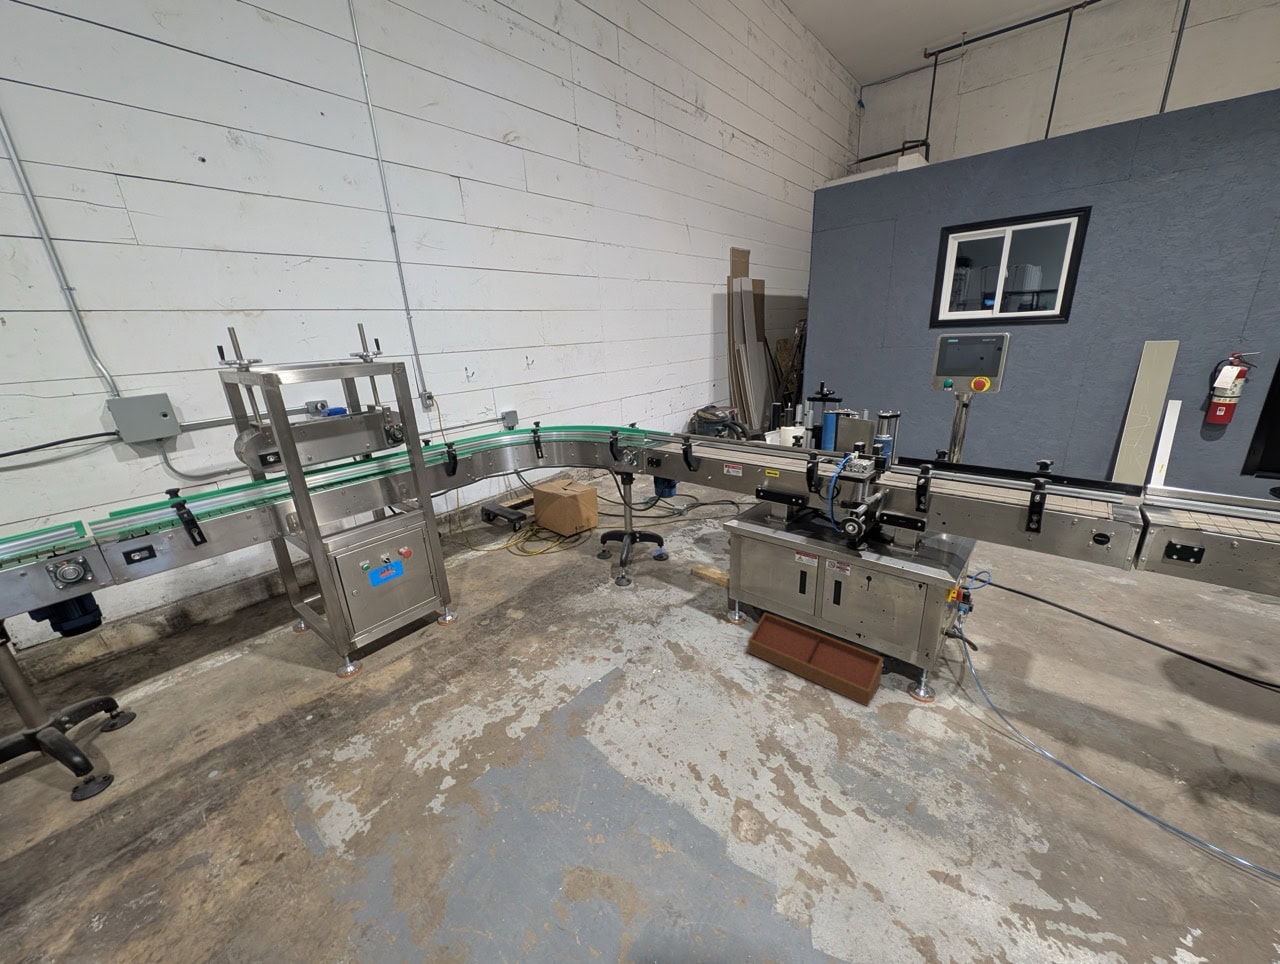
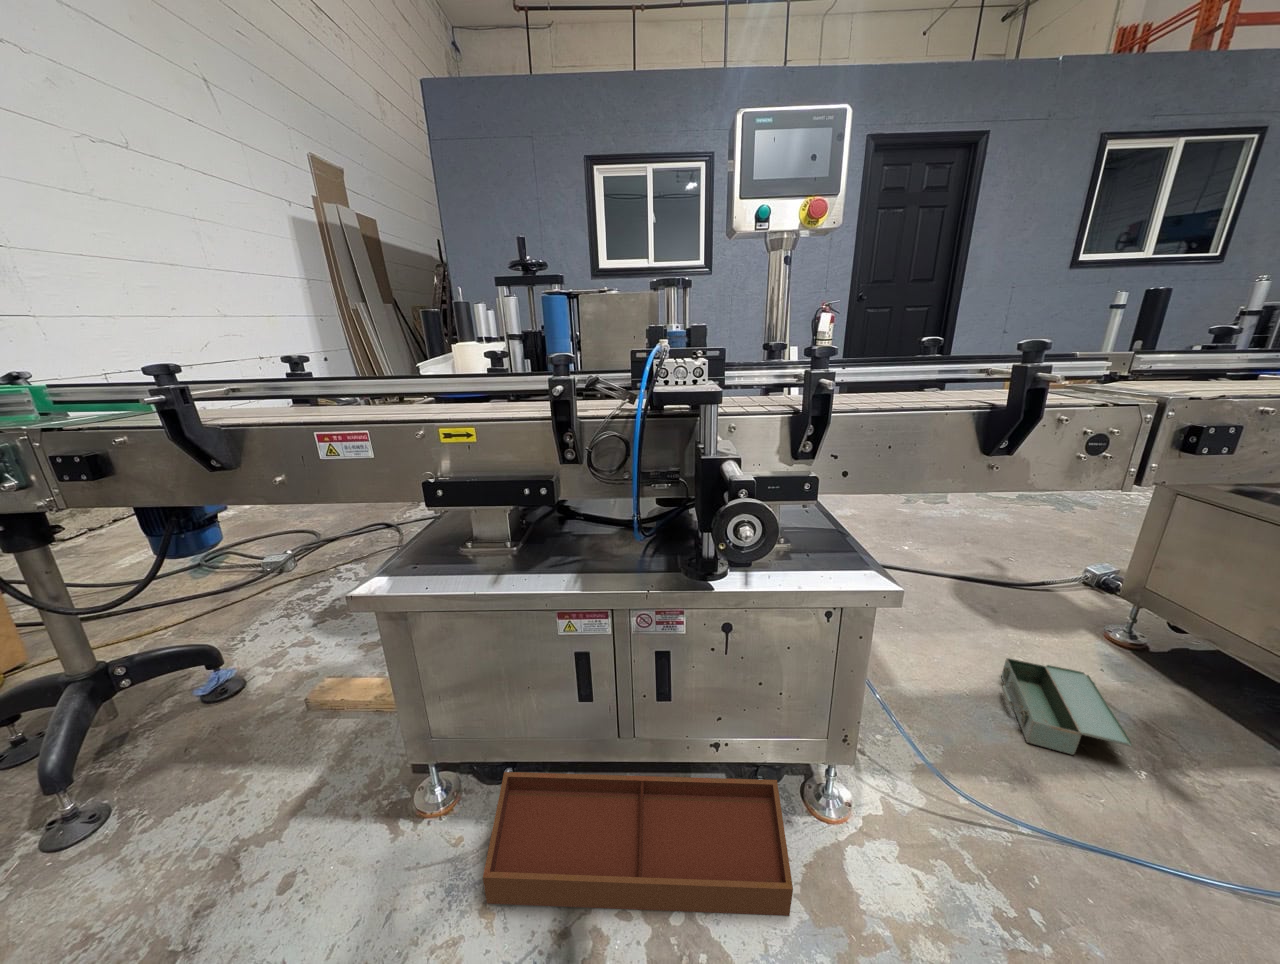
toolbox: none [1091,692,1193,751] -> present [1001,658,1131,755]

